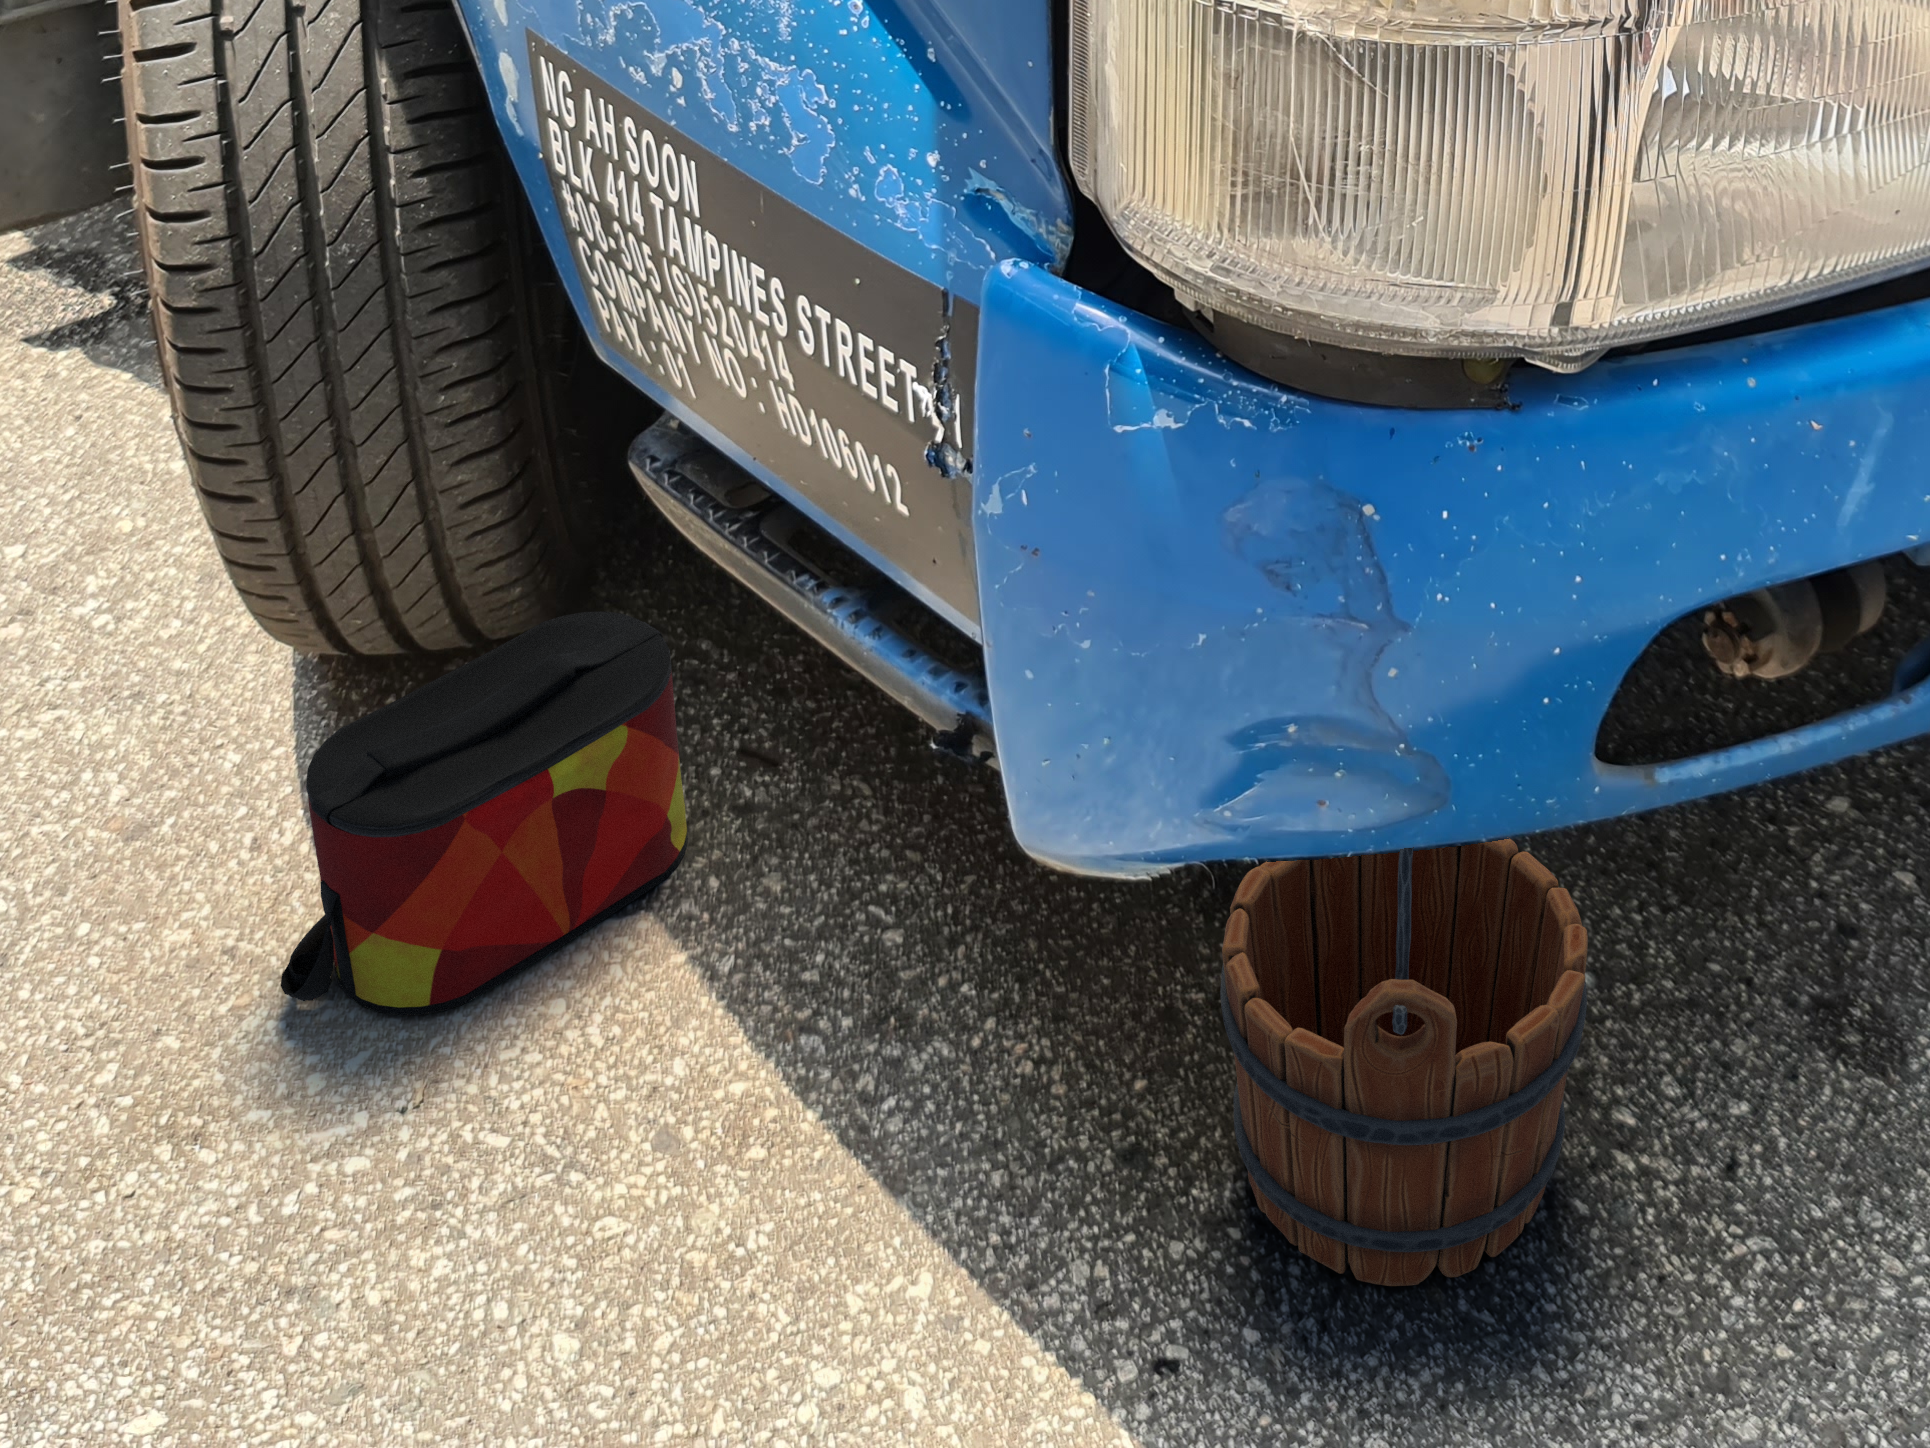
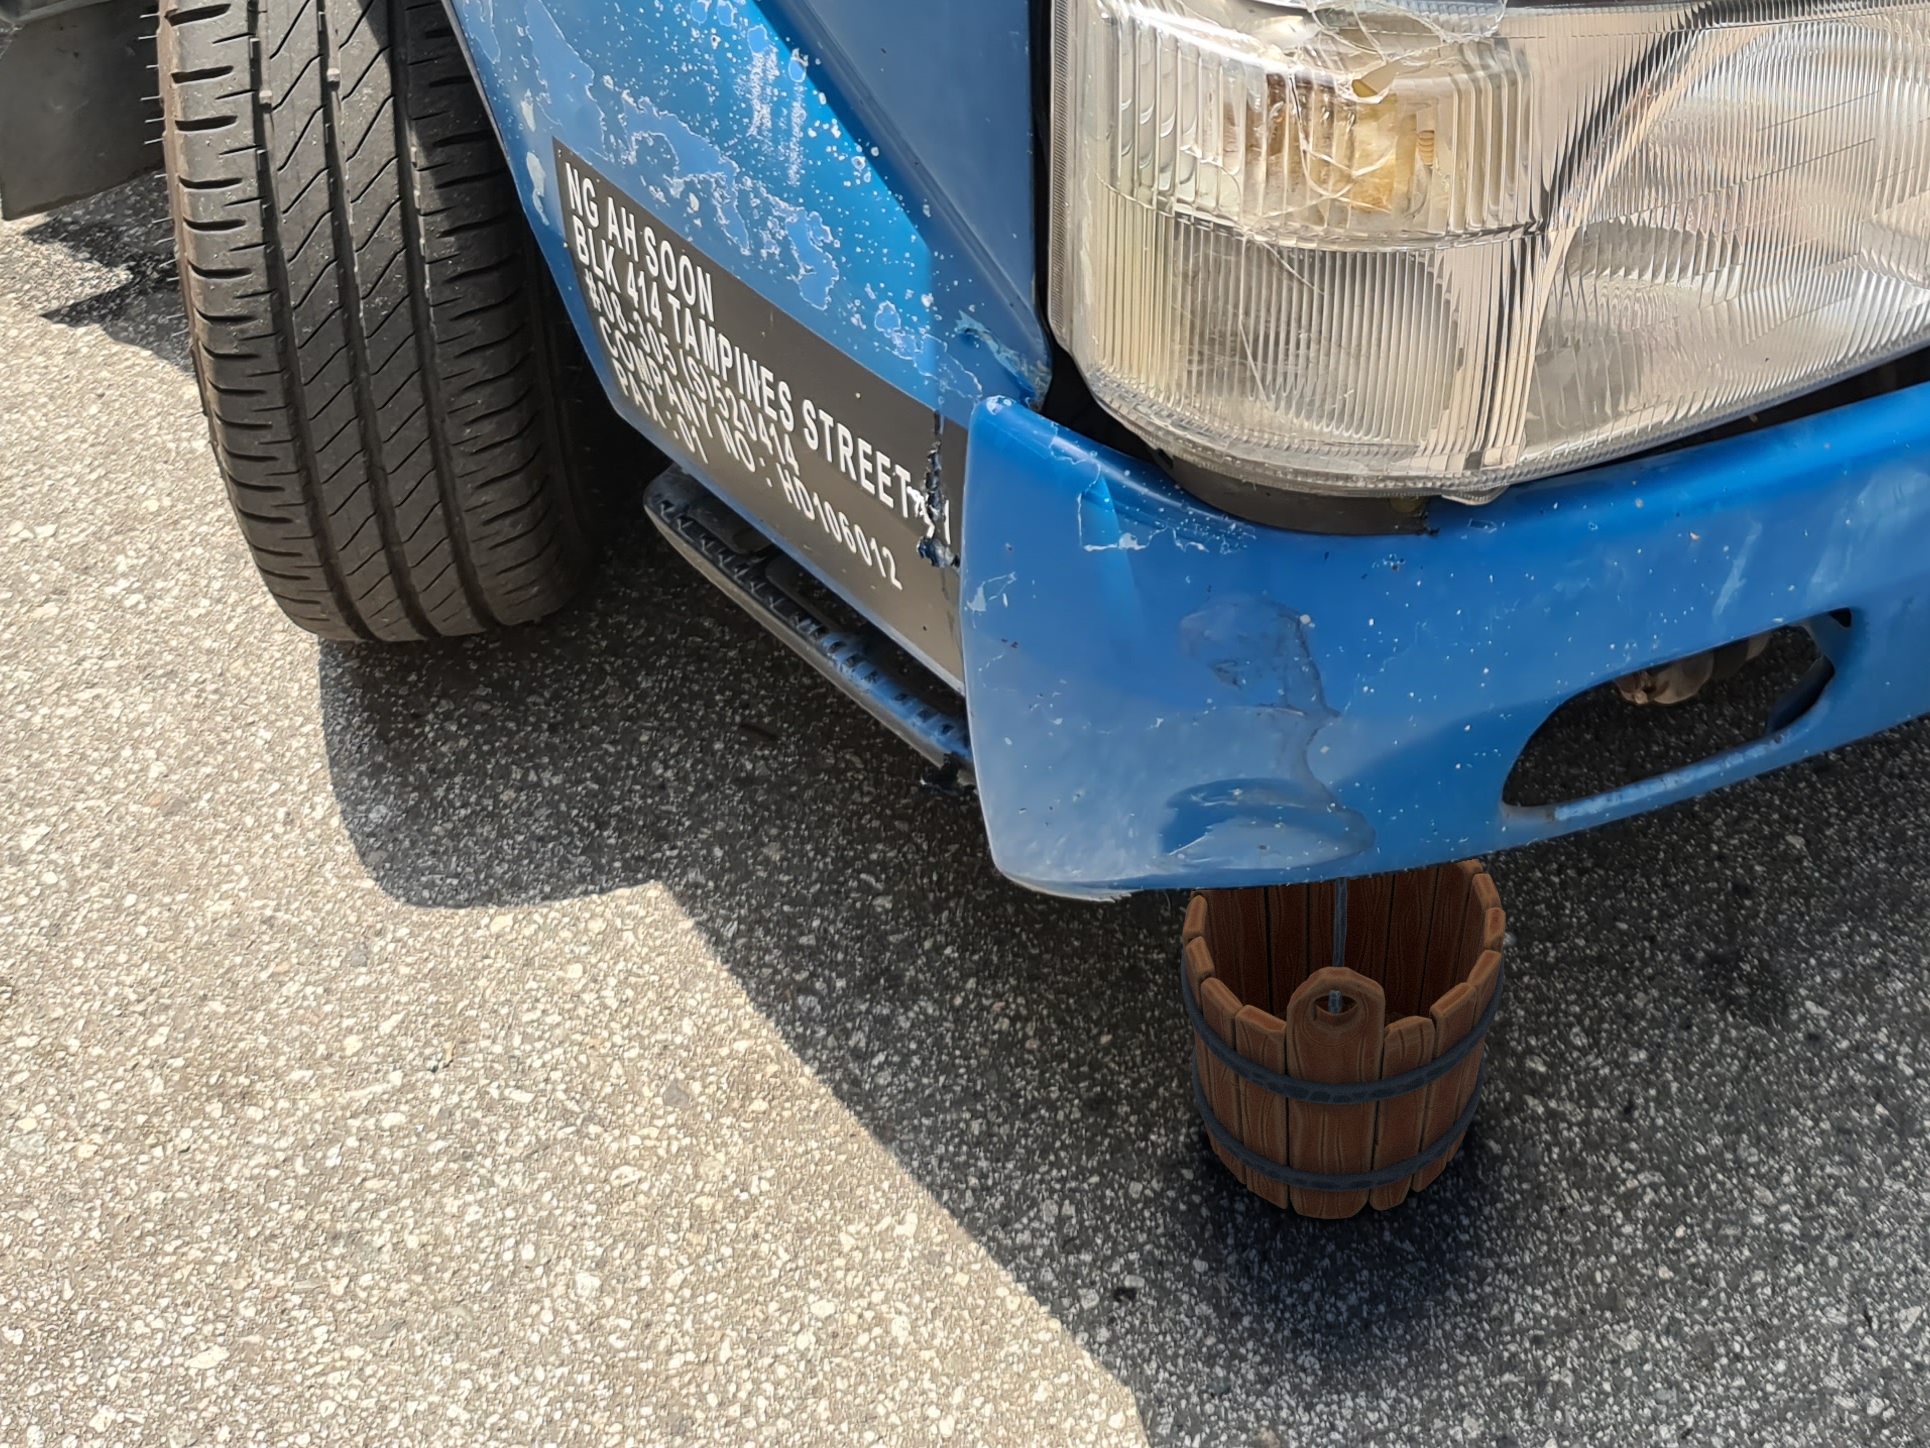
bag: present [281,611,688,1016] -> none [321,609,697,982]

